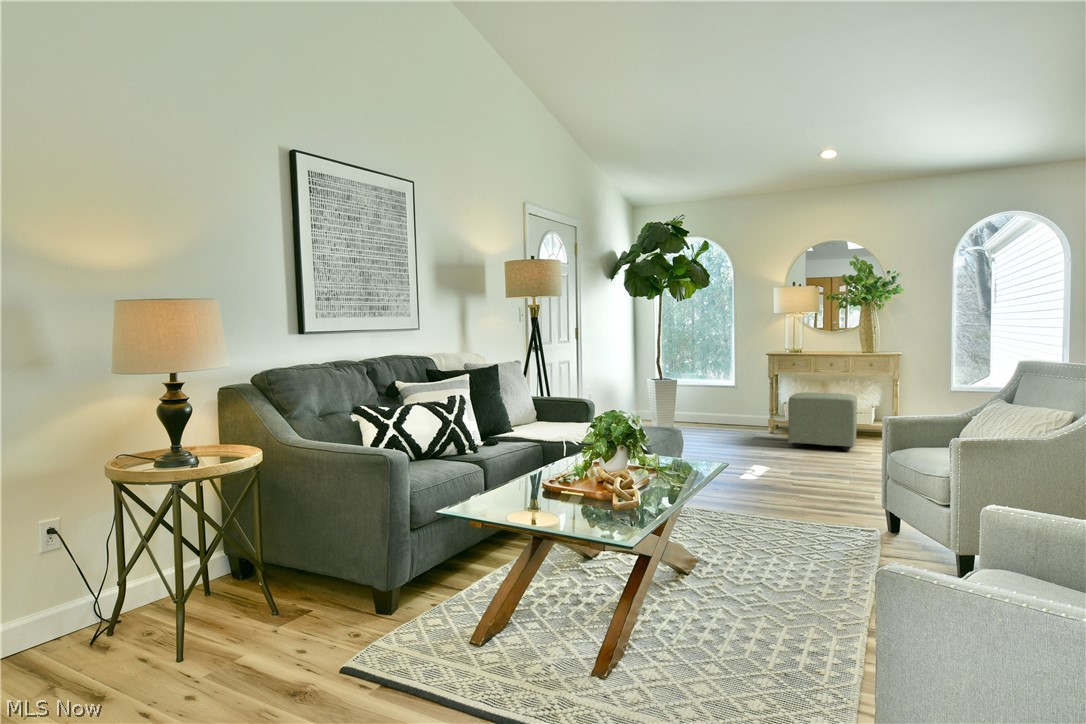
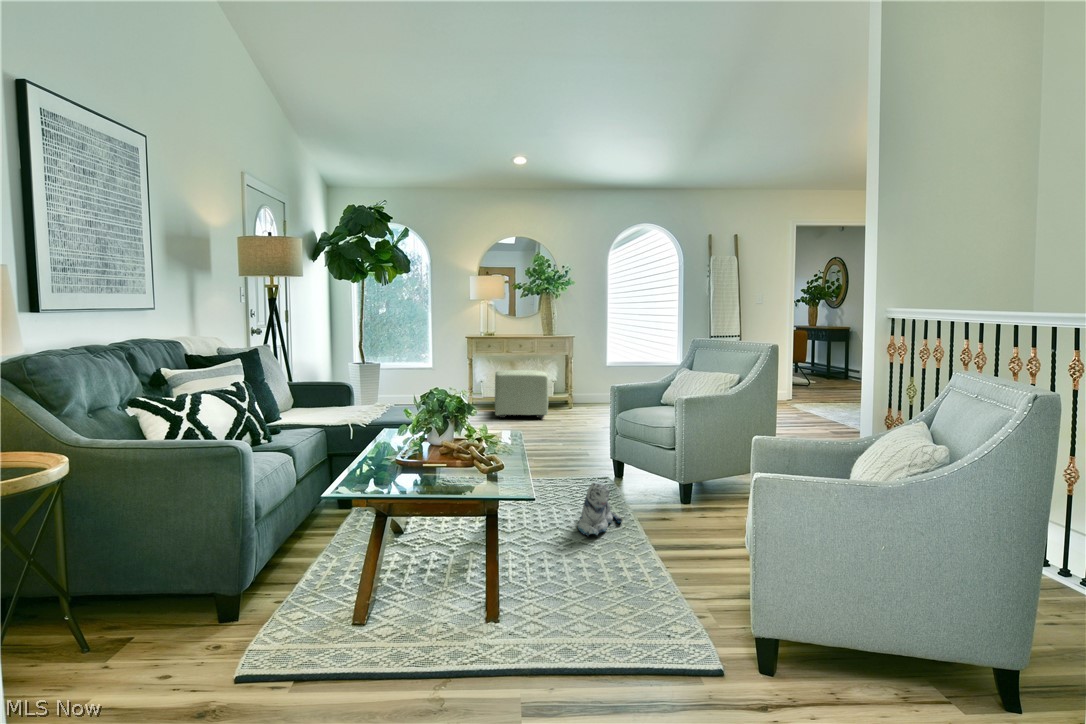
plush toy: none [784,533,853,601] -> present [578,483,622,536]

